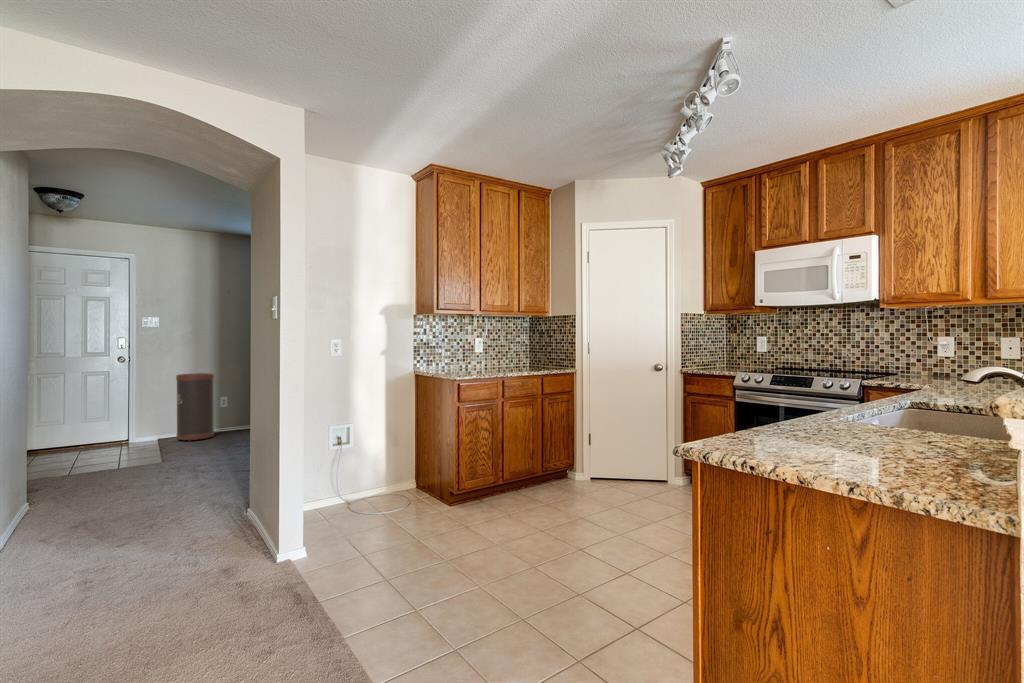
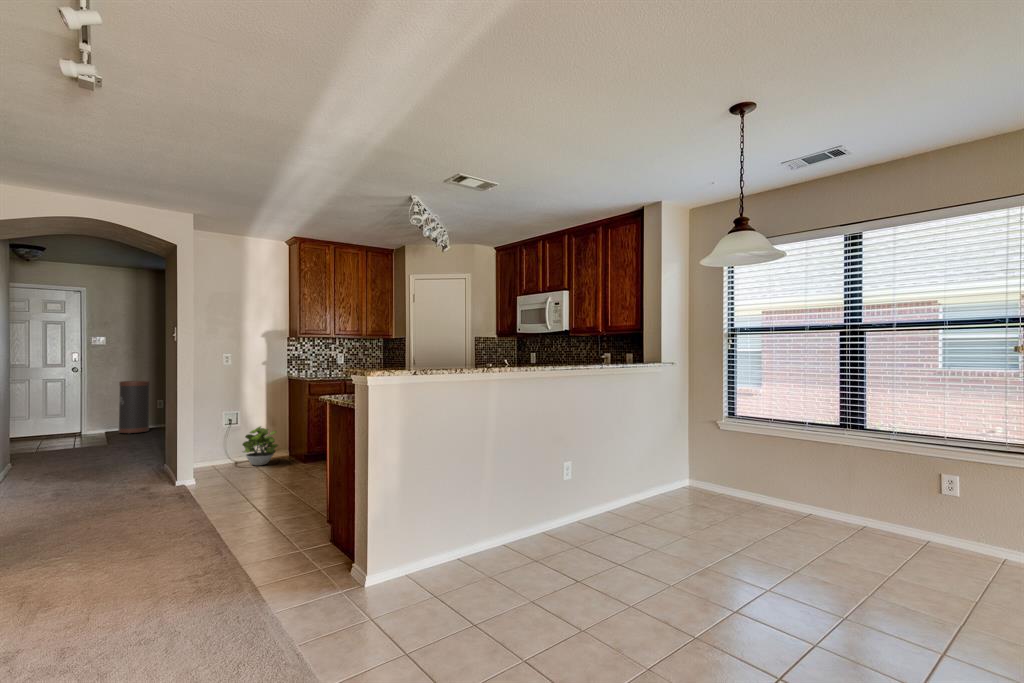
potted plant: none [360,449,413,507] -> present [243,427,278,466]

